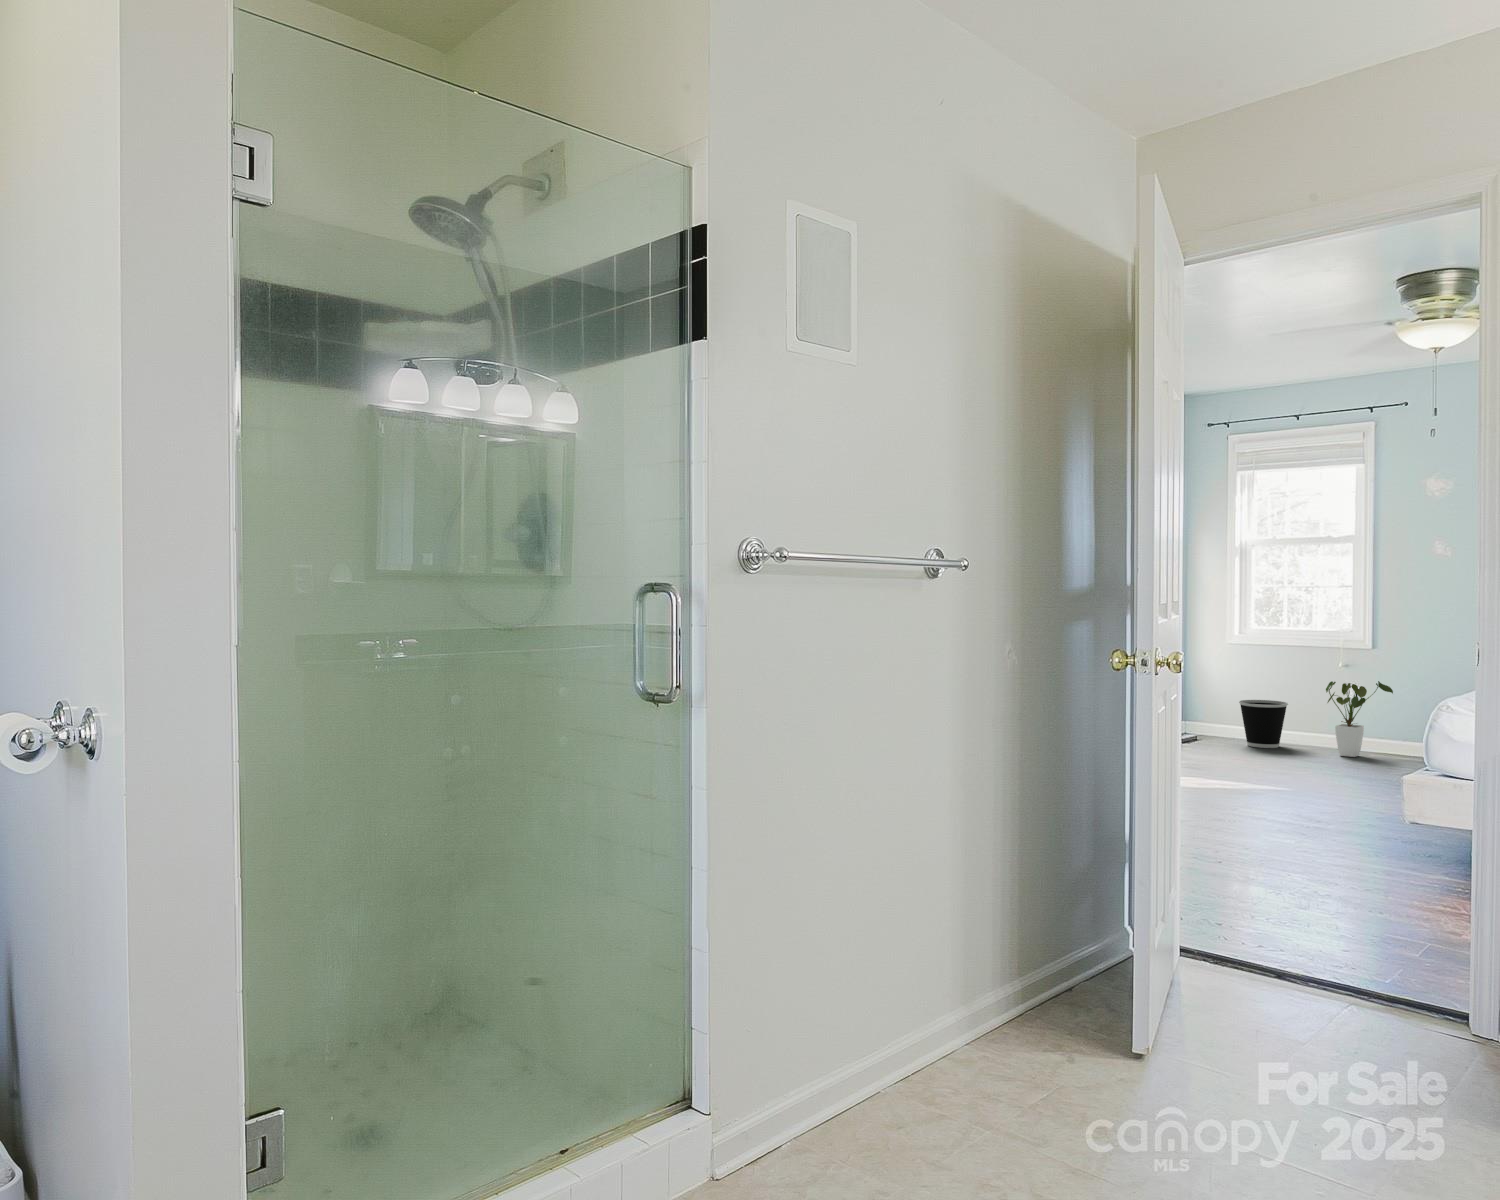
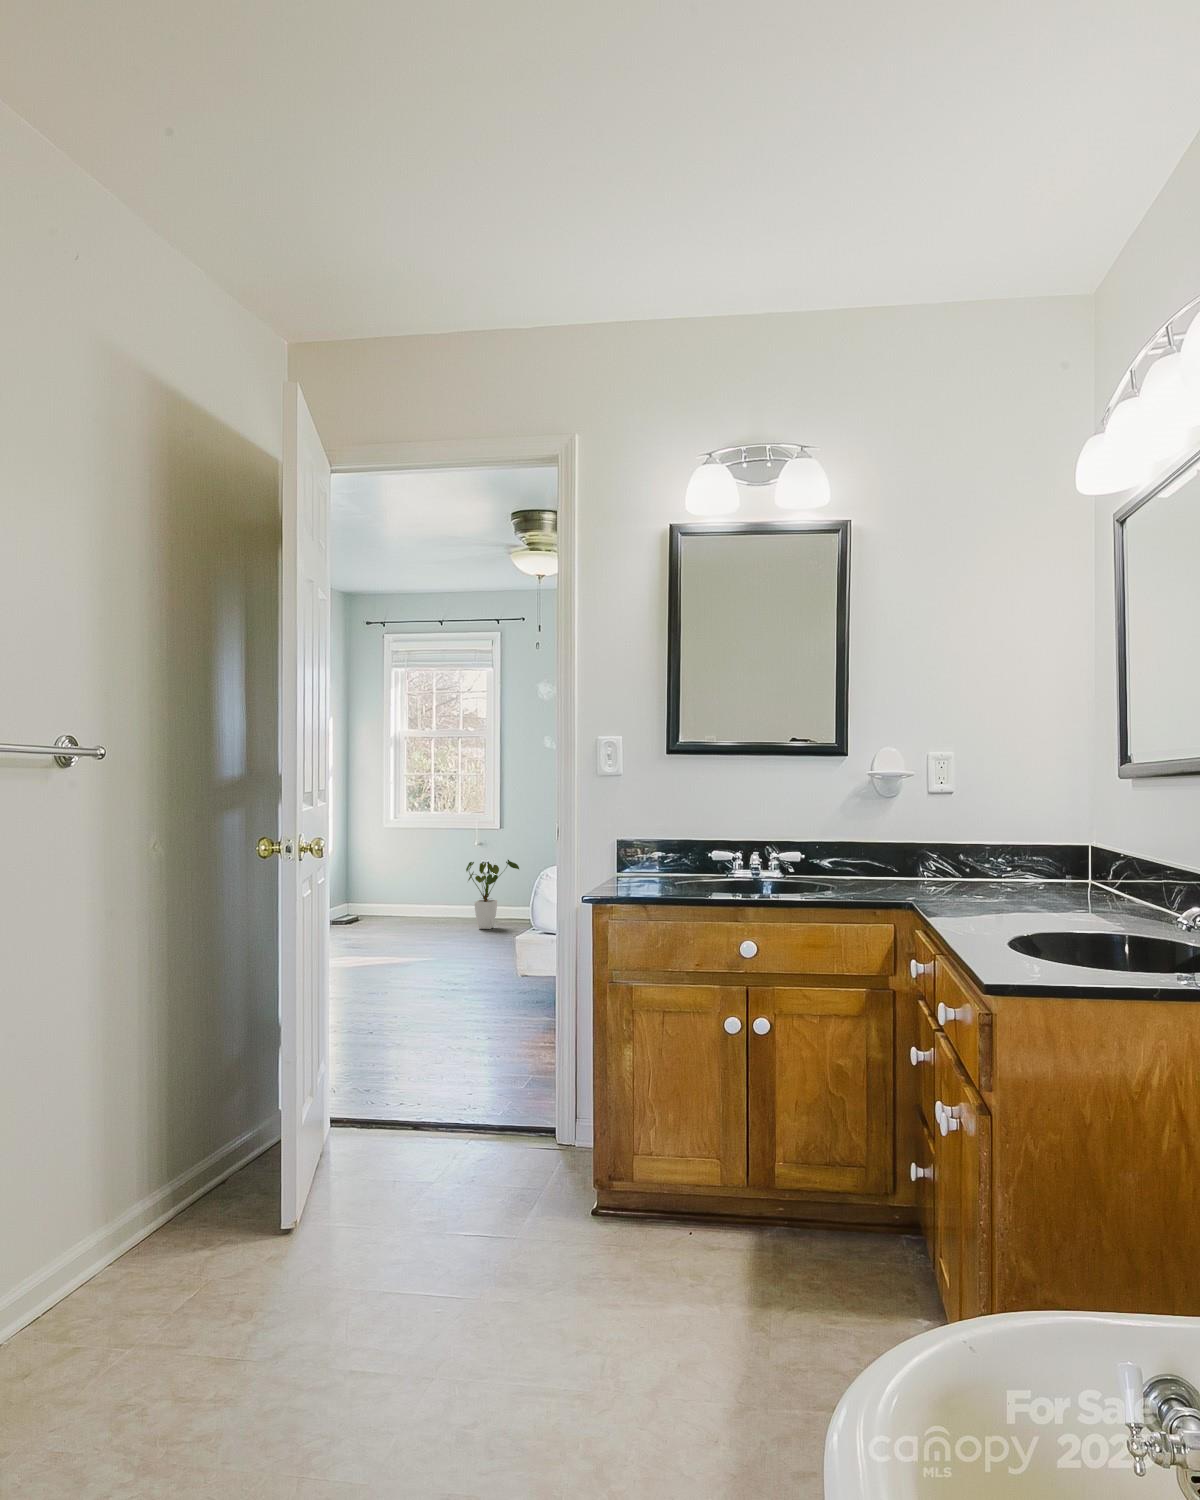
wastebasket: present [1239,700,1288,748] -> none [394,883,436,928]

